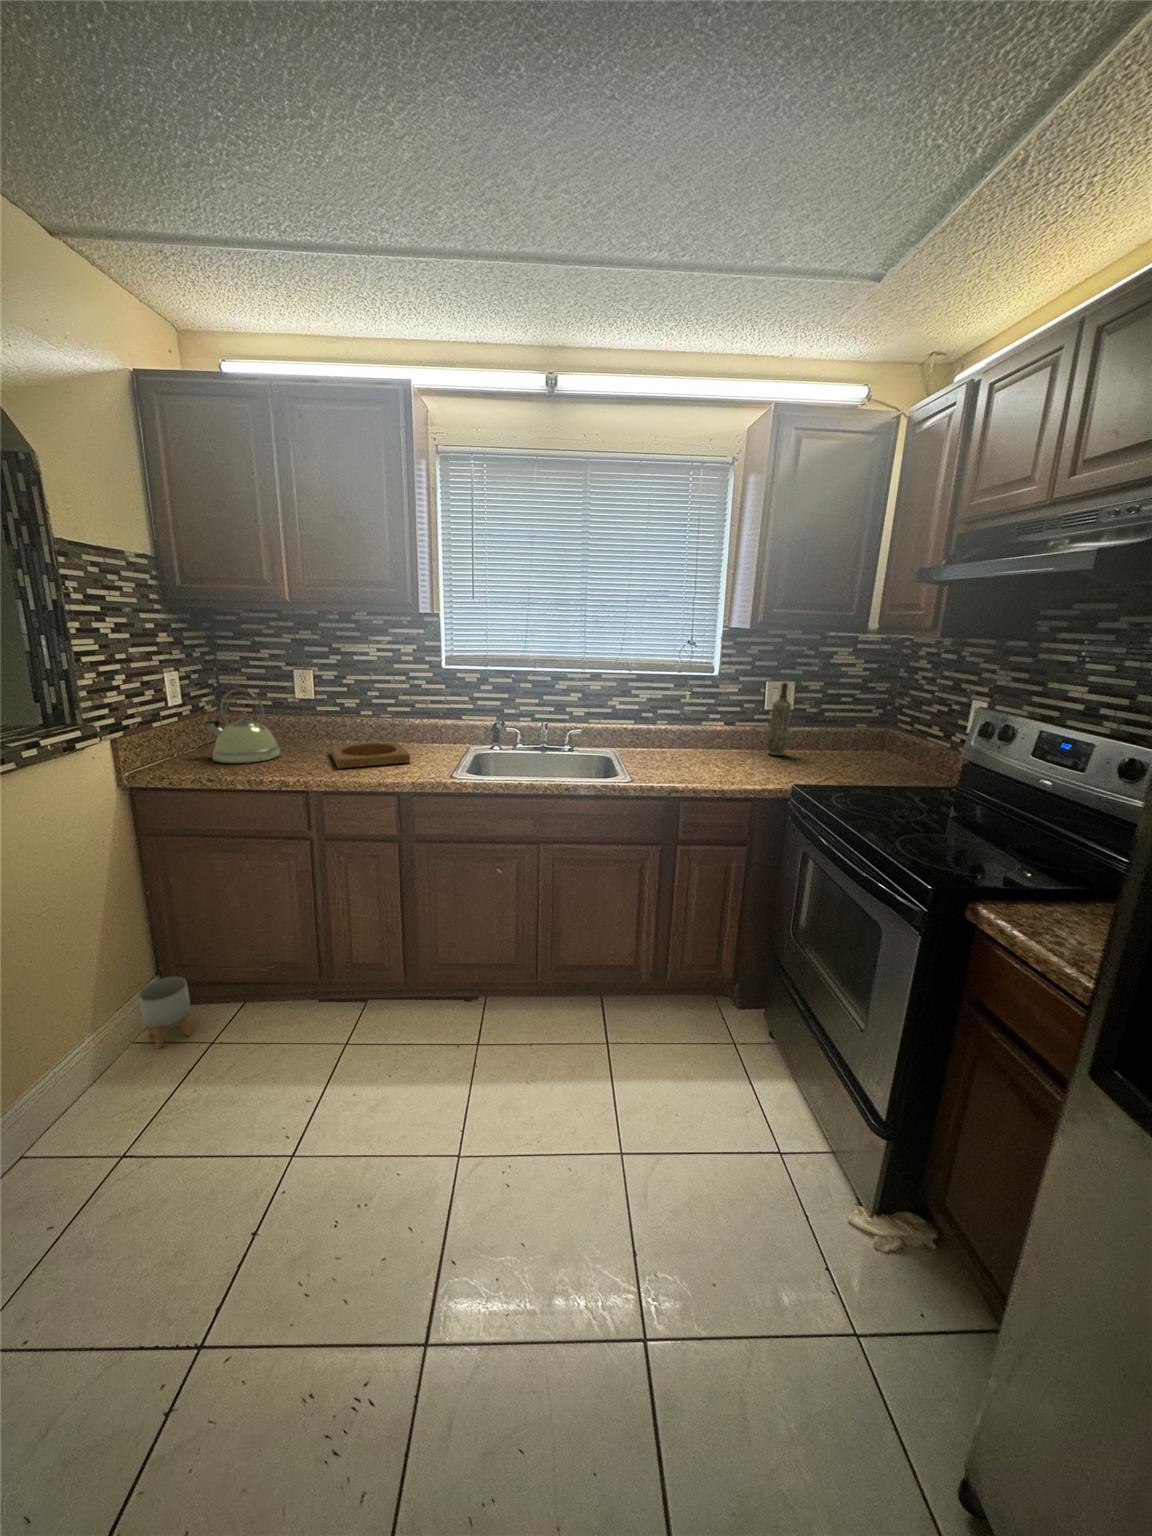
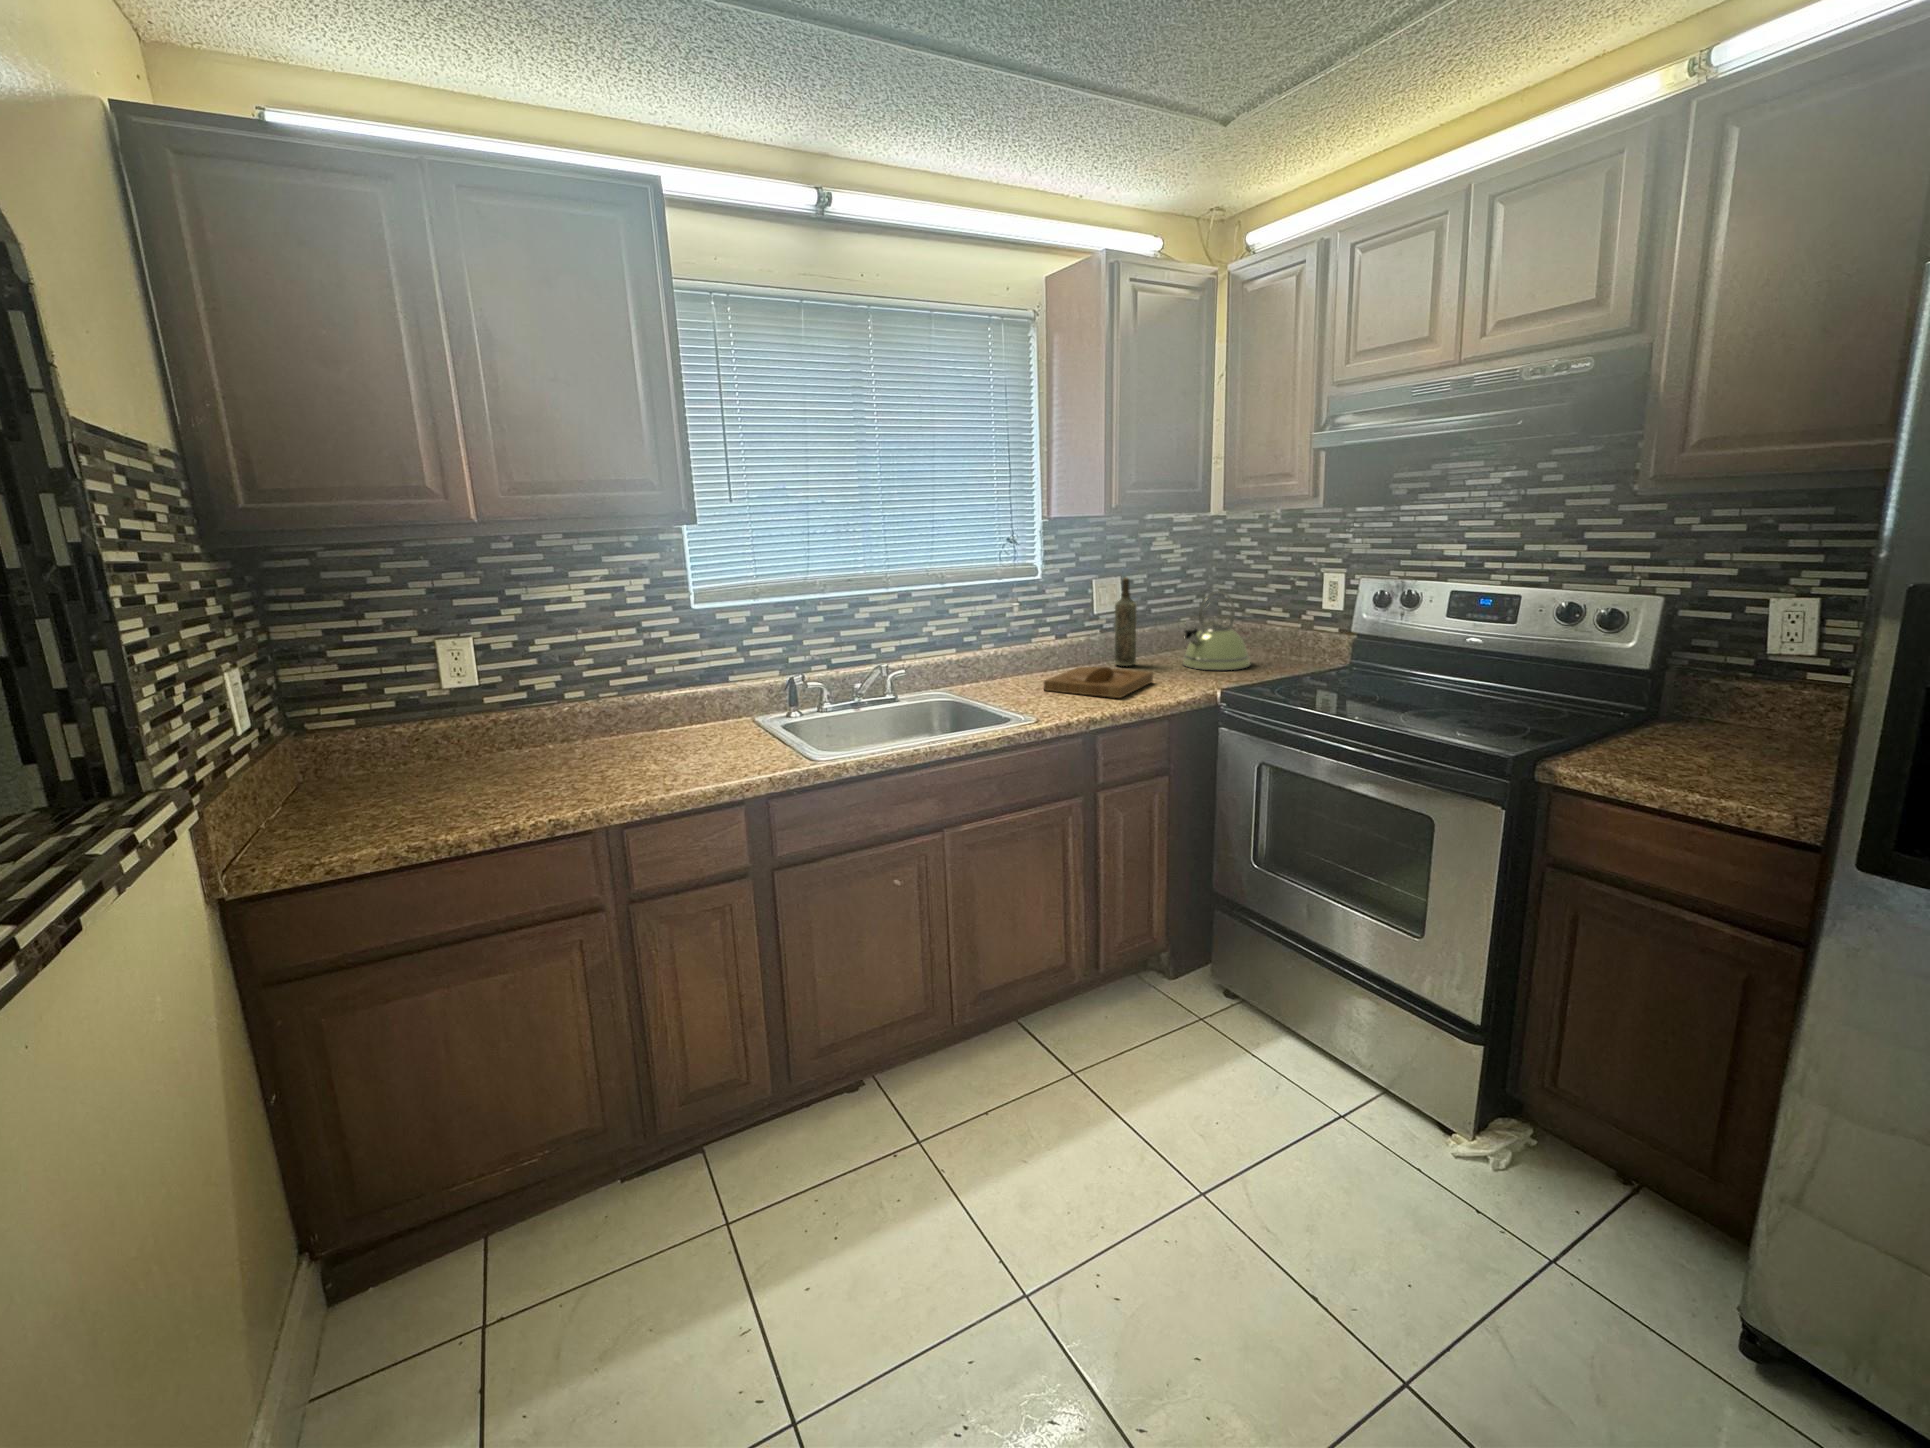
kettle: present [205,689,281,763] -> present [1183,591,1250,670]
tray: present [330,742,410,768] -> present [1044,667,1153,698]
planter: present [139,977,192,1048] -> none [315,1236,425,1389]

